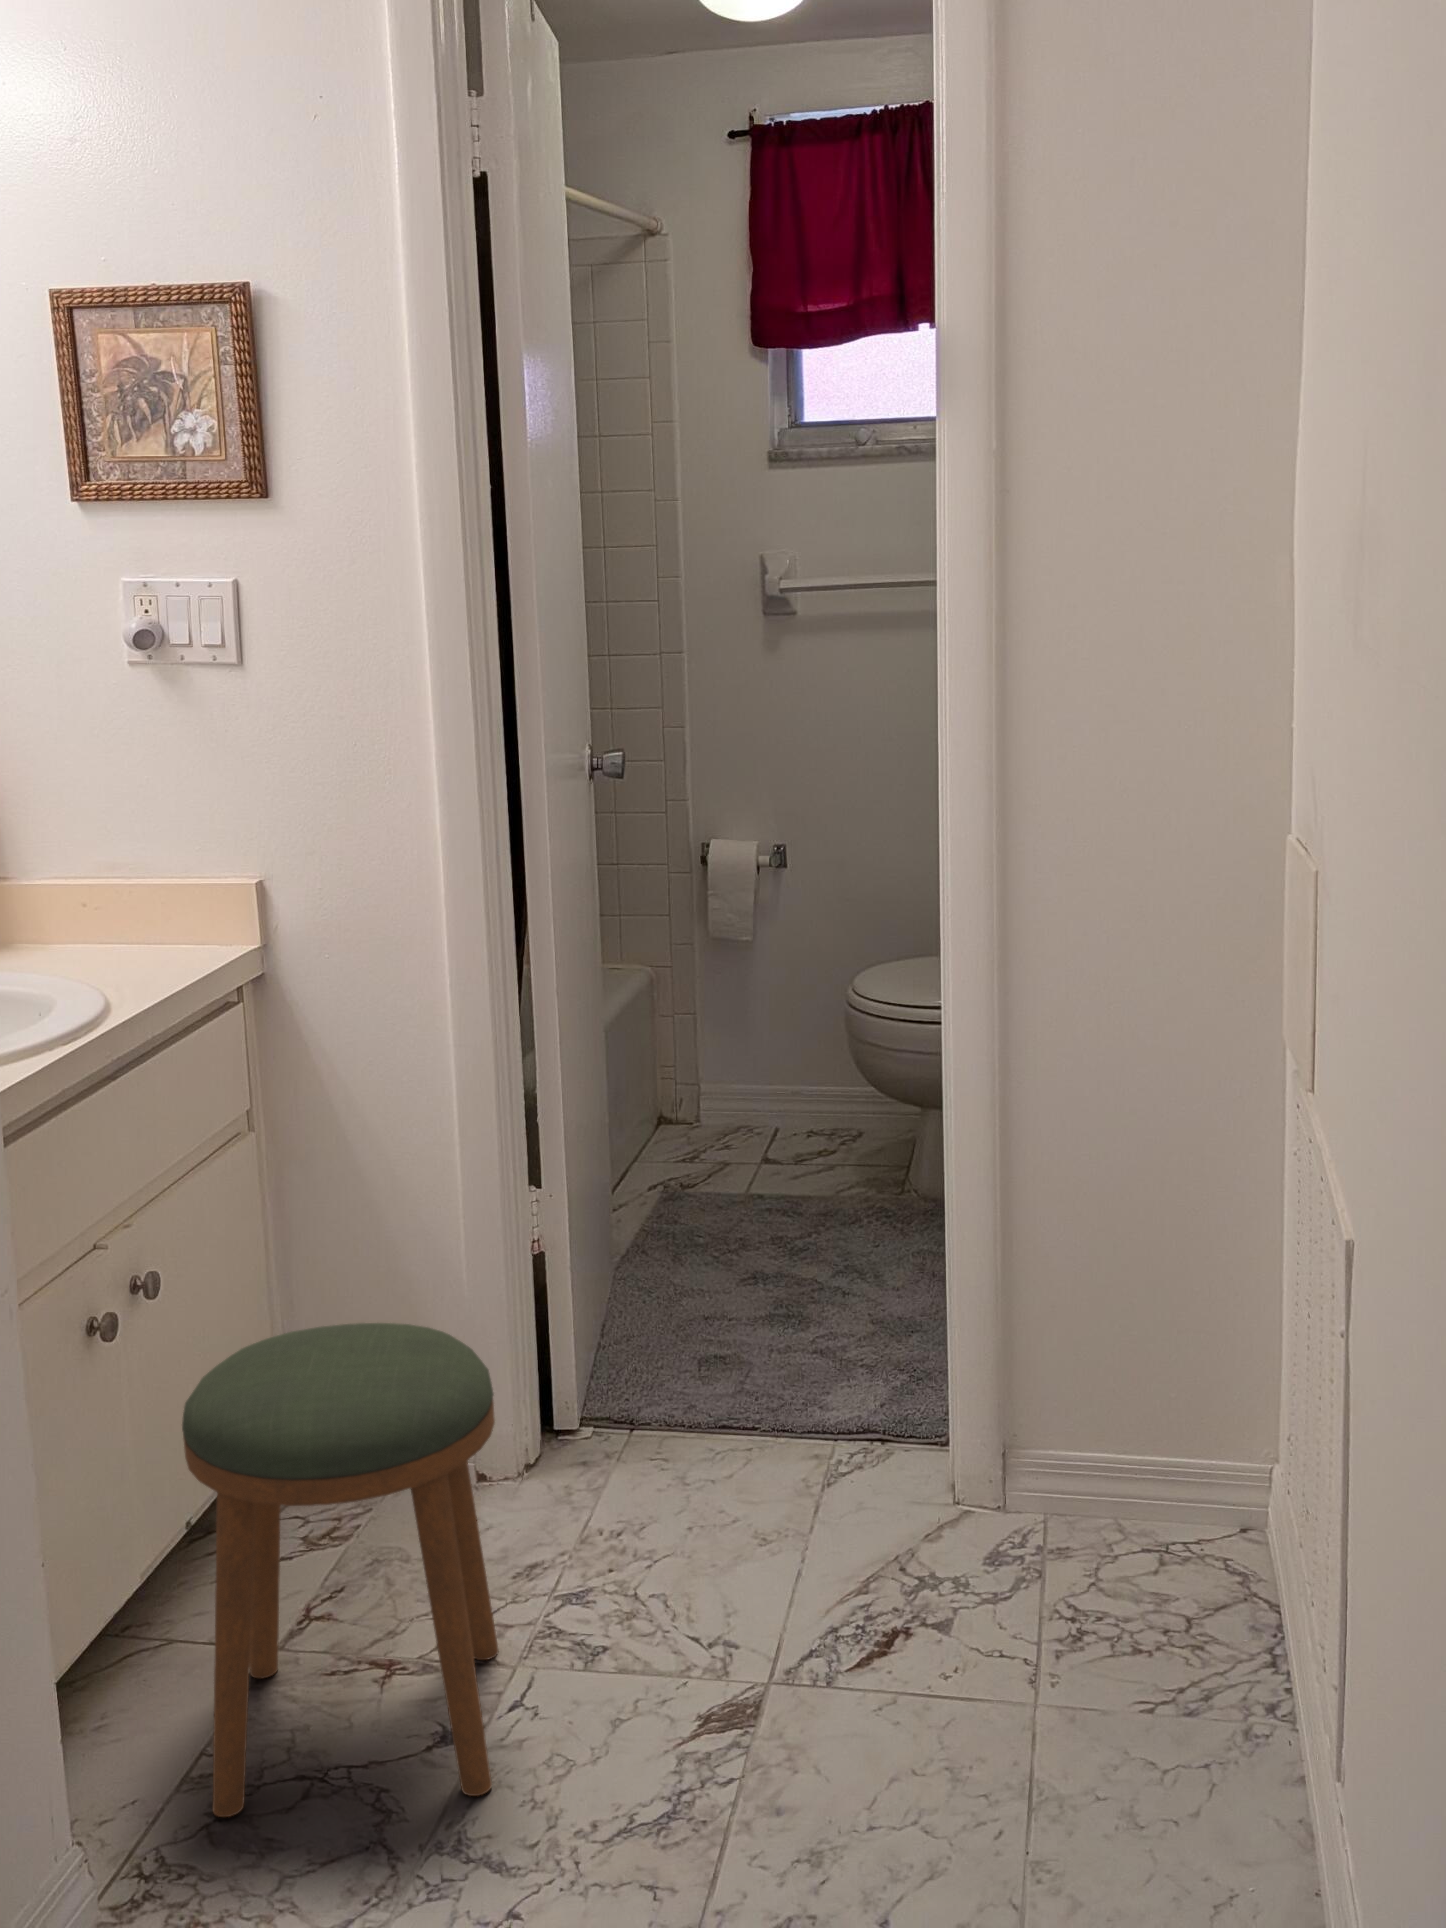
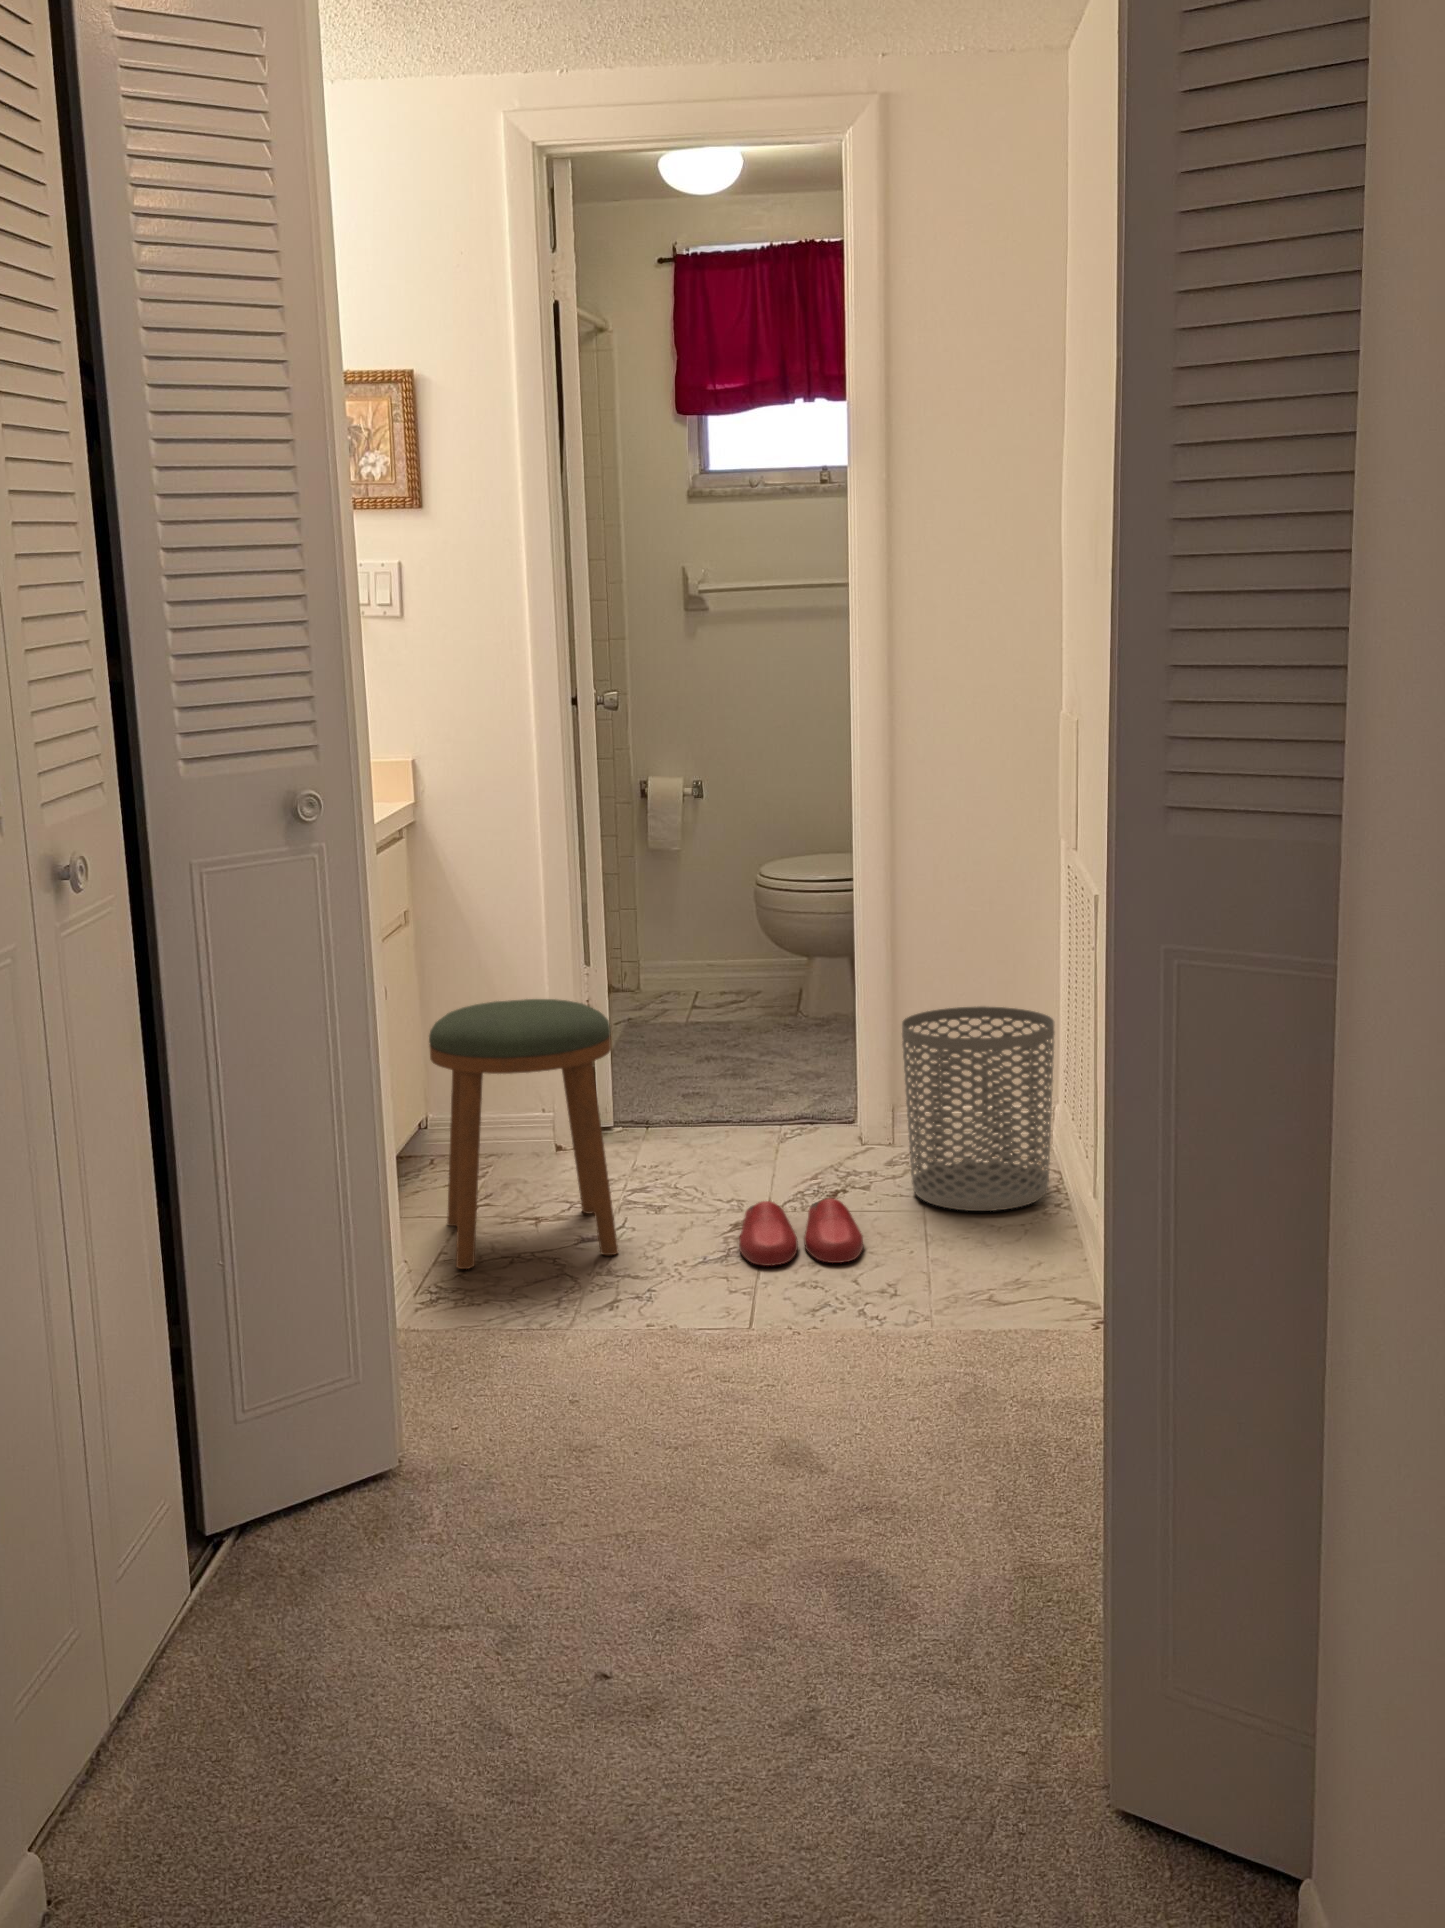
waste bin: none [998,1334,1260,1718] -> present [902,1006,1054,1211]
slippers: none [693,1681,908,1865] -> present [739,1198,863,1266]

